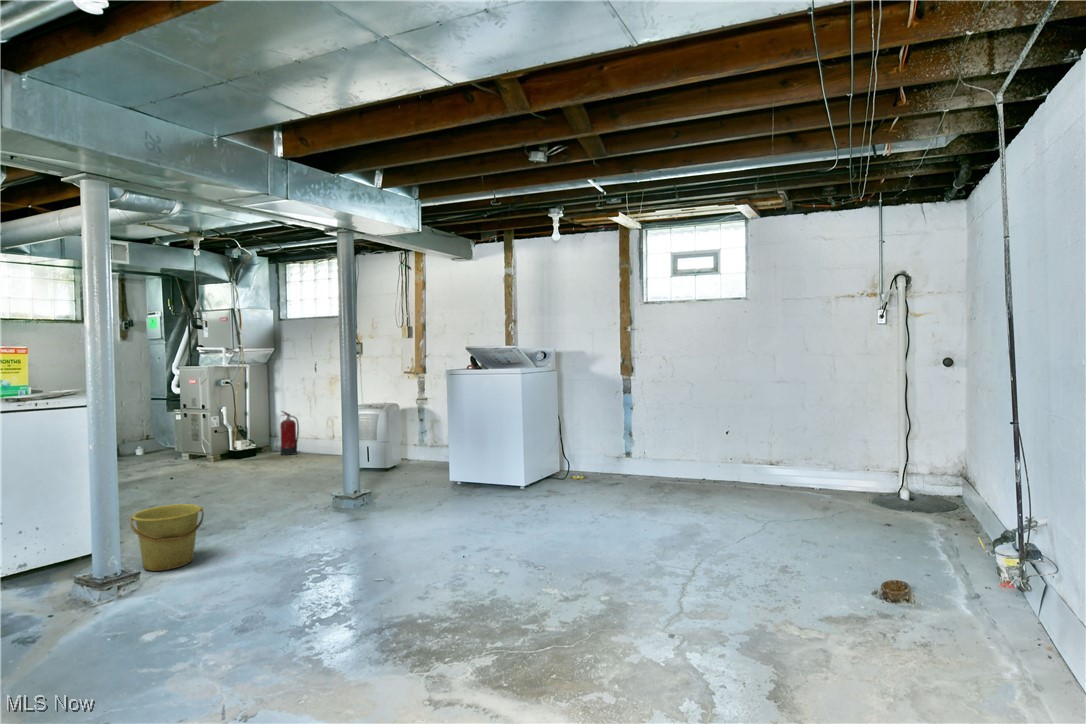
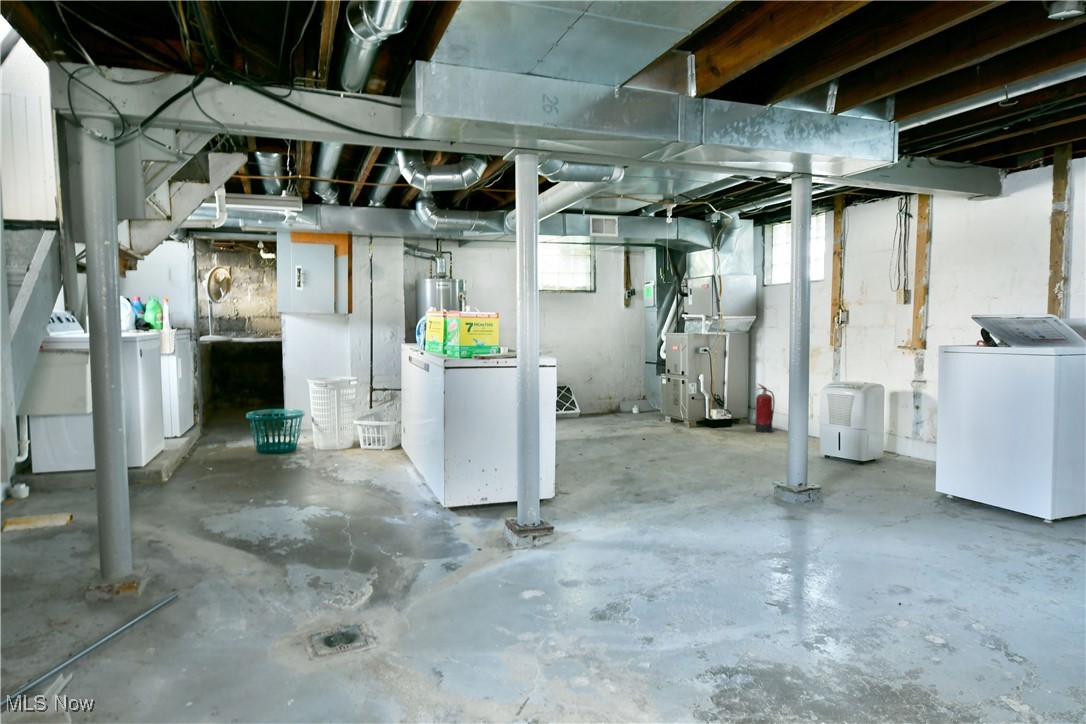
bucket: present [130,504,204,571] -> none [578,463,635,521]

